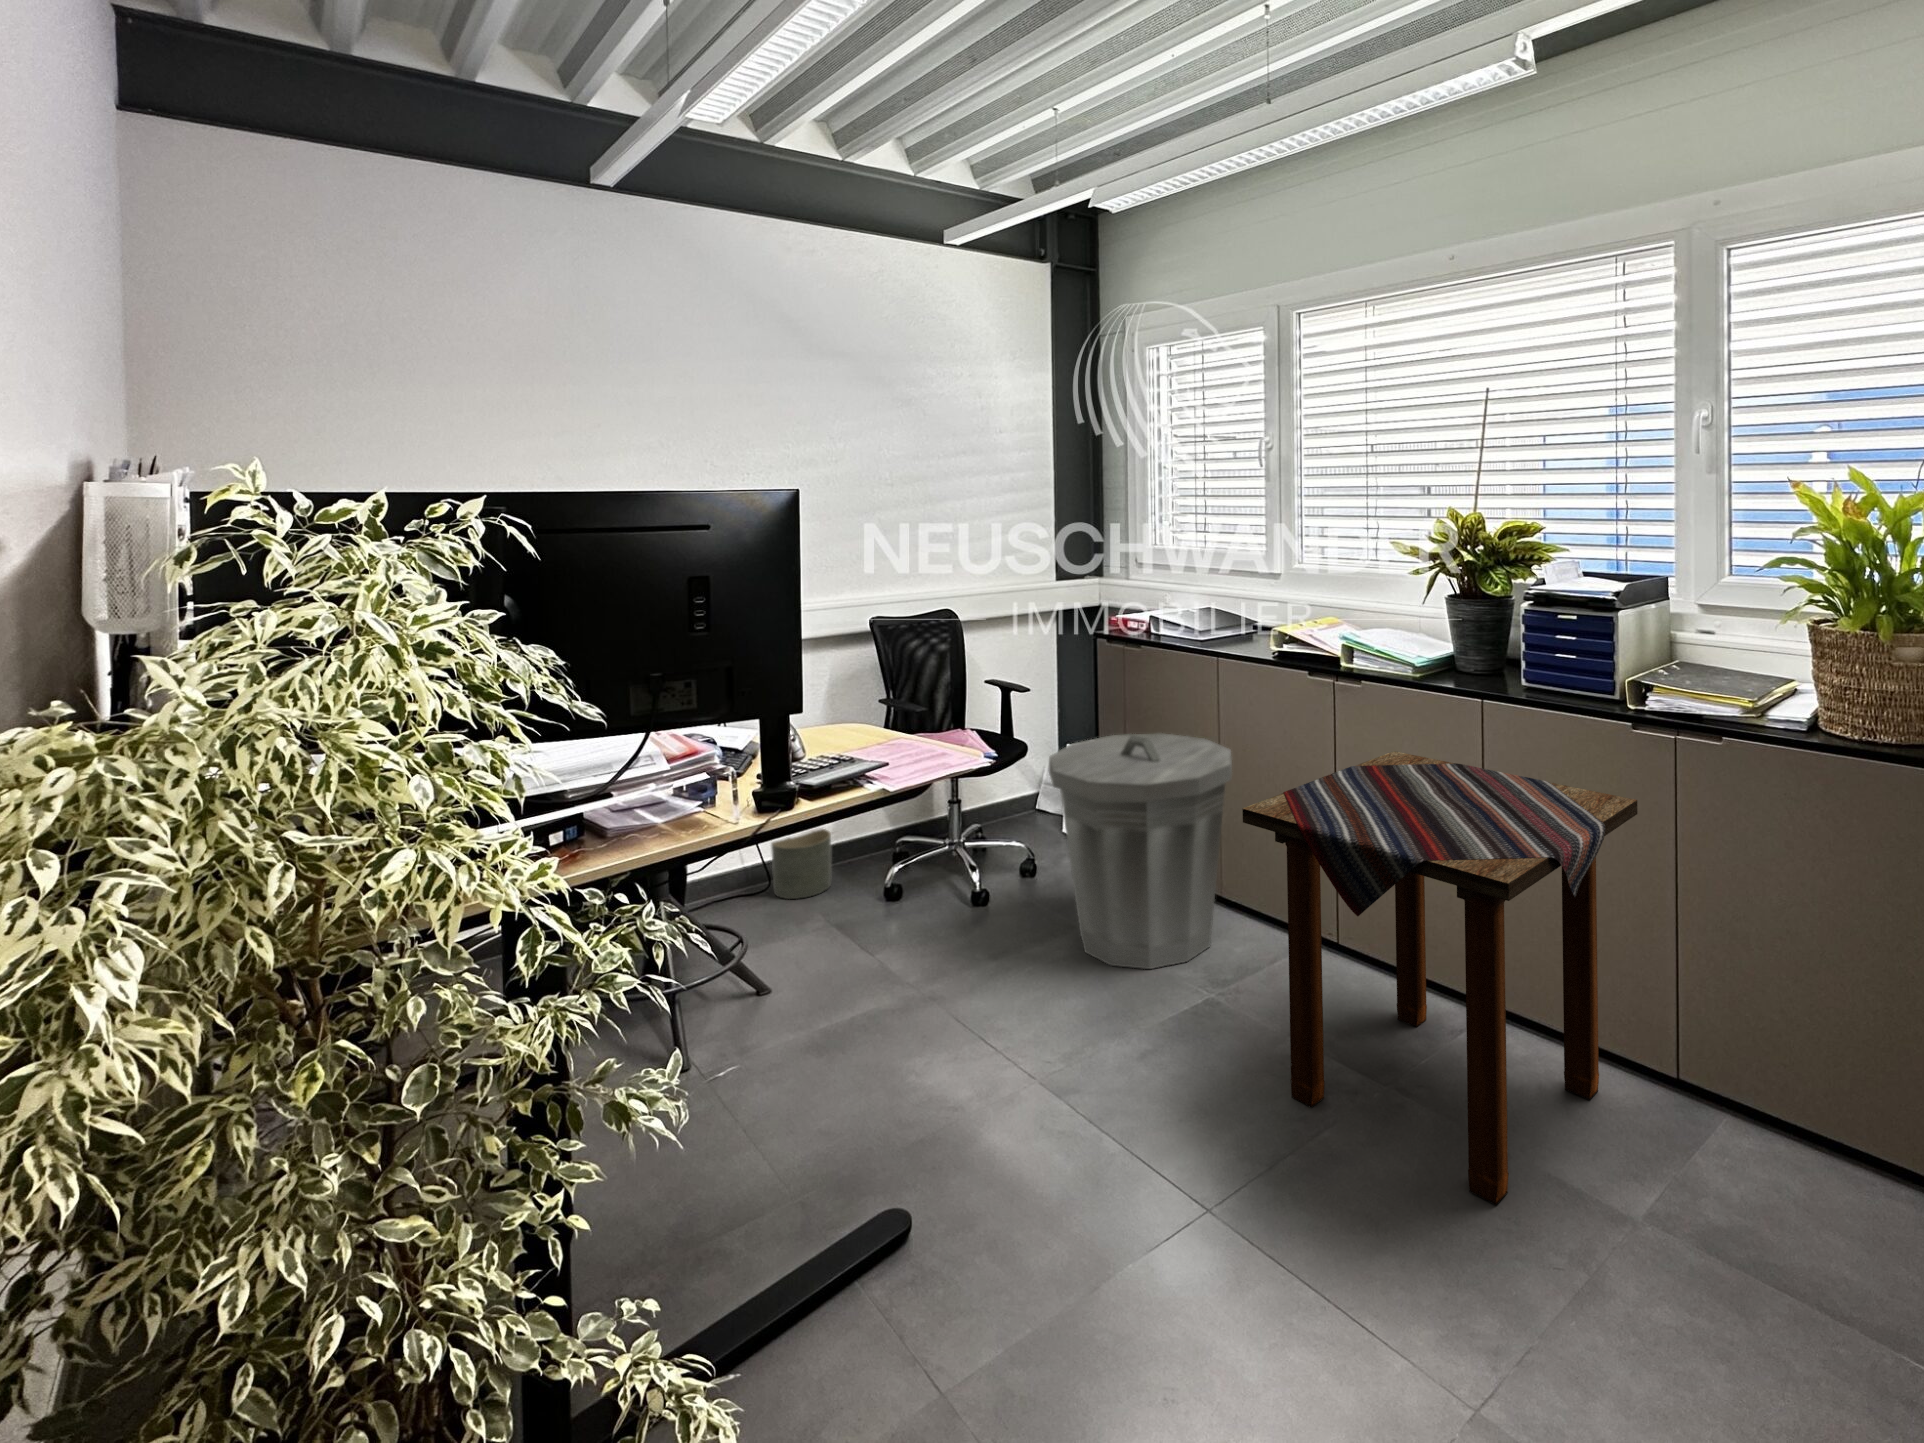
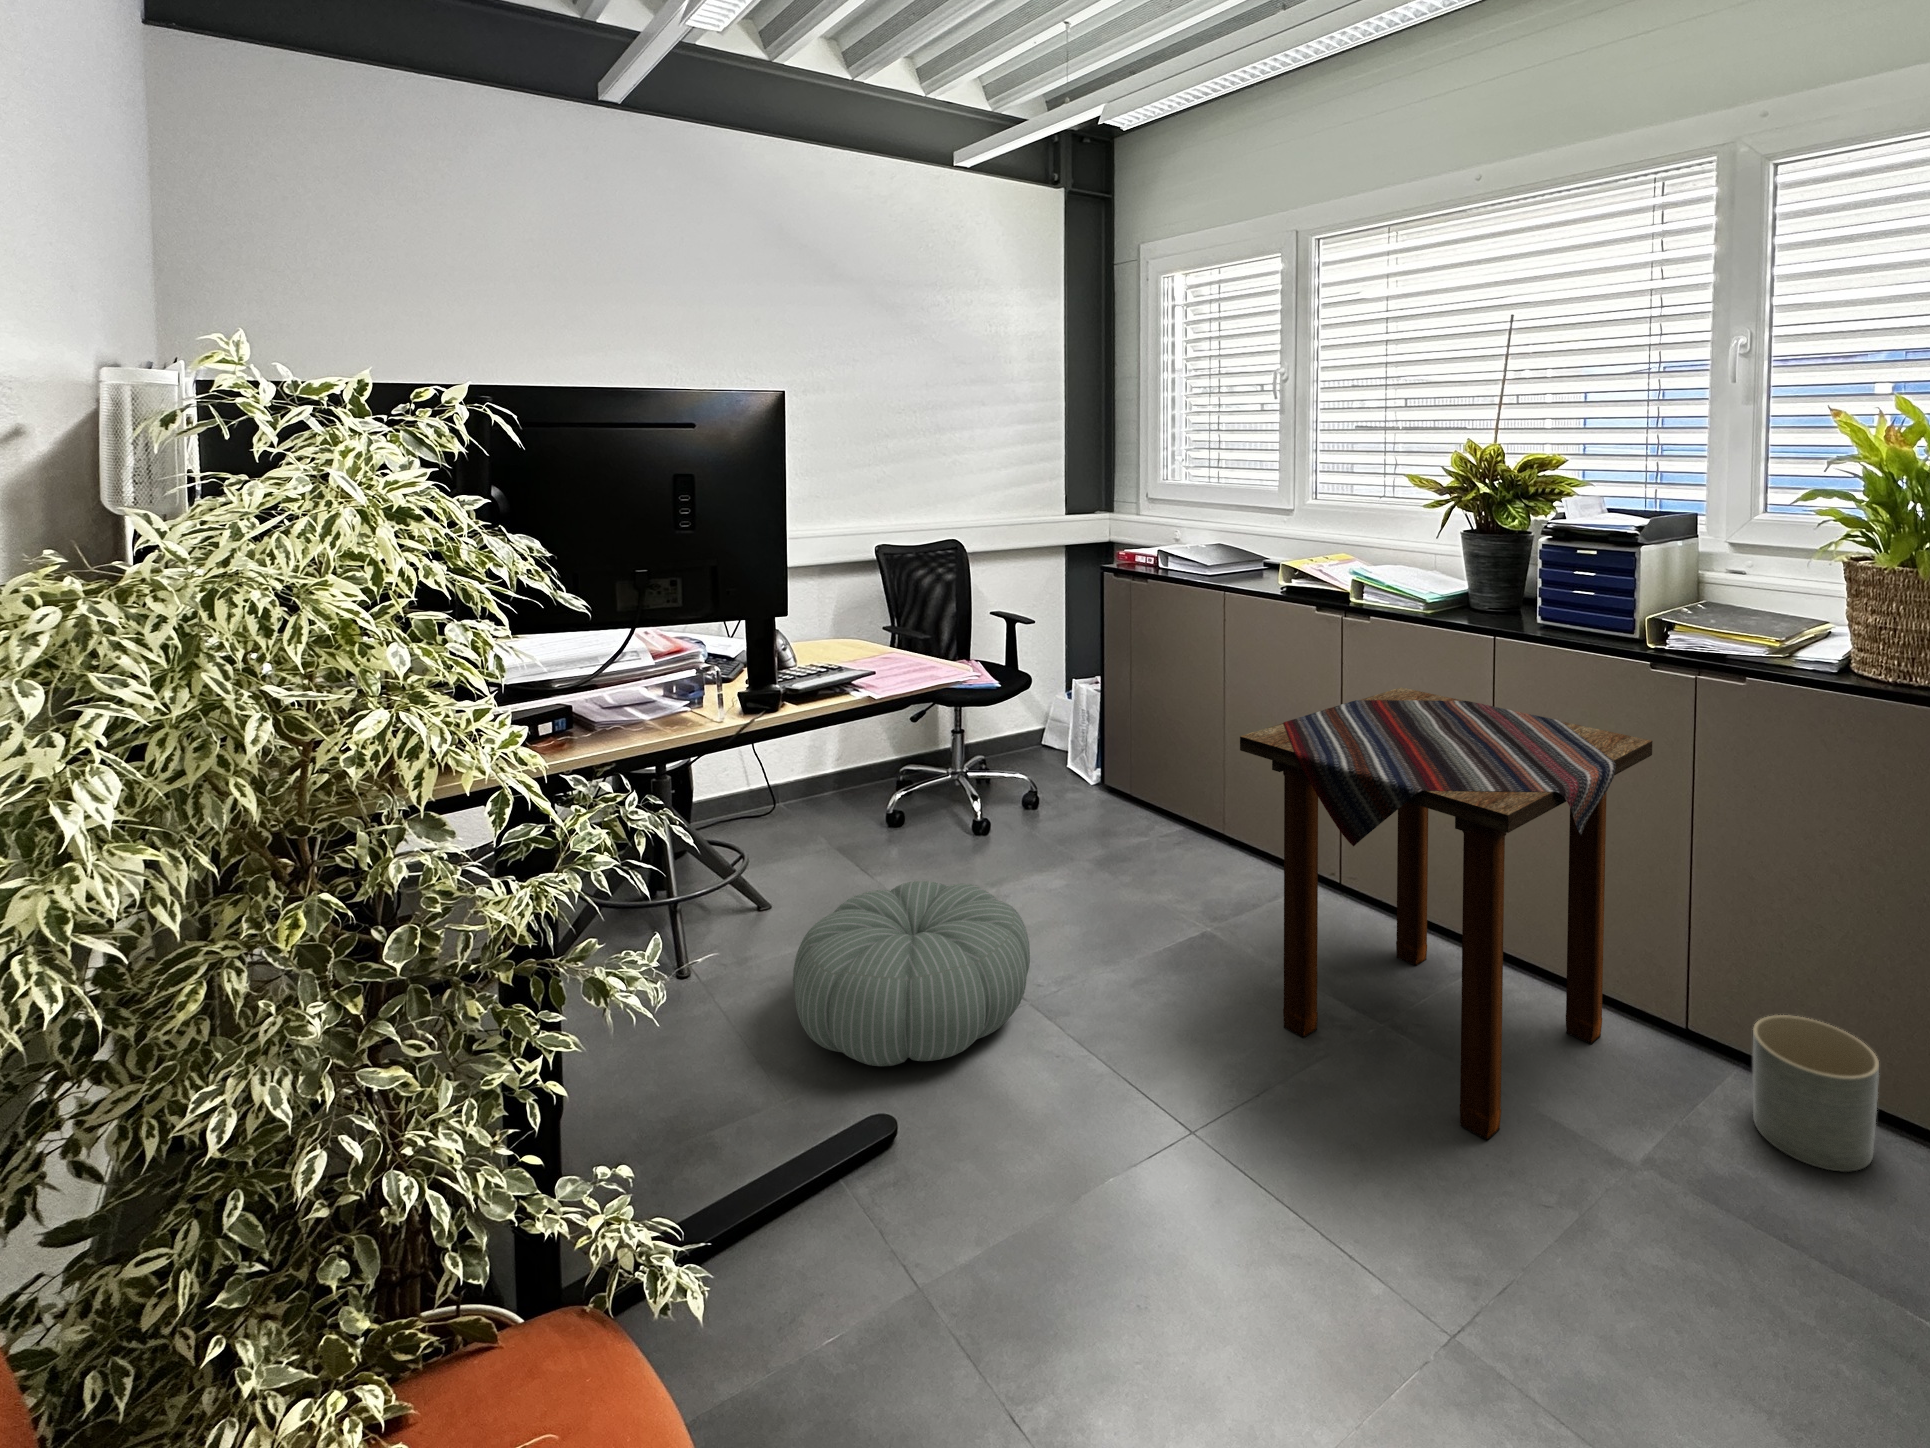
trash can: present [1048,733,1232,969] -> none [1050,666,1236,899]
planter: present [771,829,831,899] -> present [1753,1015,1879,1172]
pouf: none [797,963,1037,1159] -> present [793,881,1030,1066]

